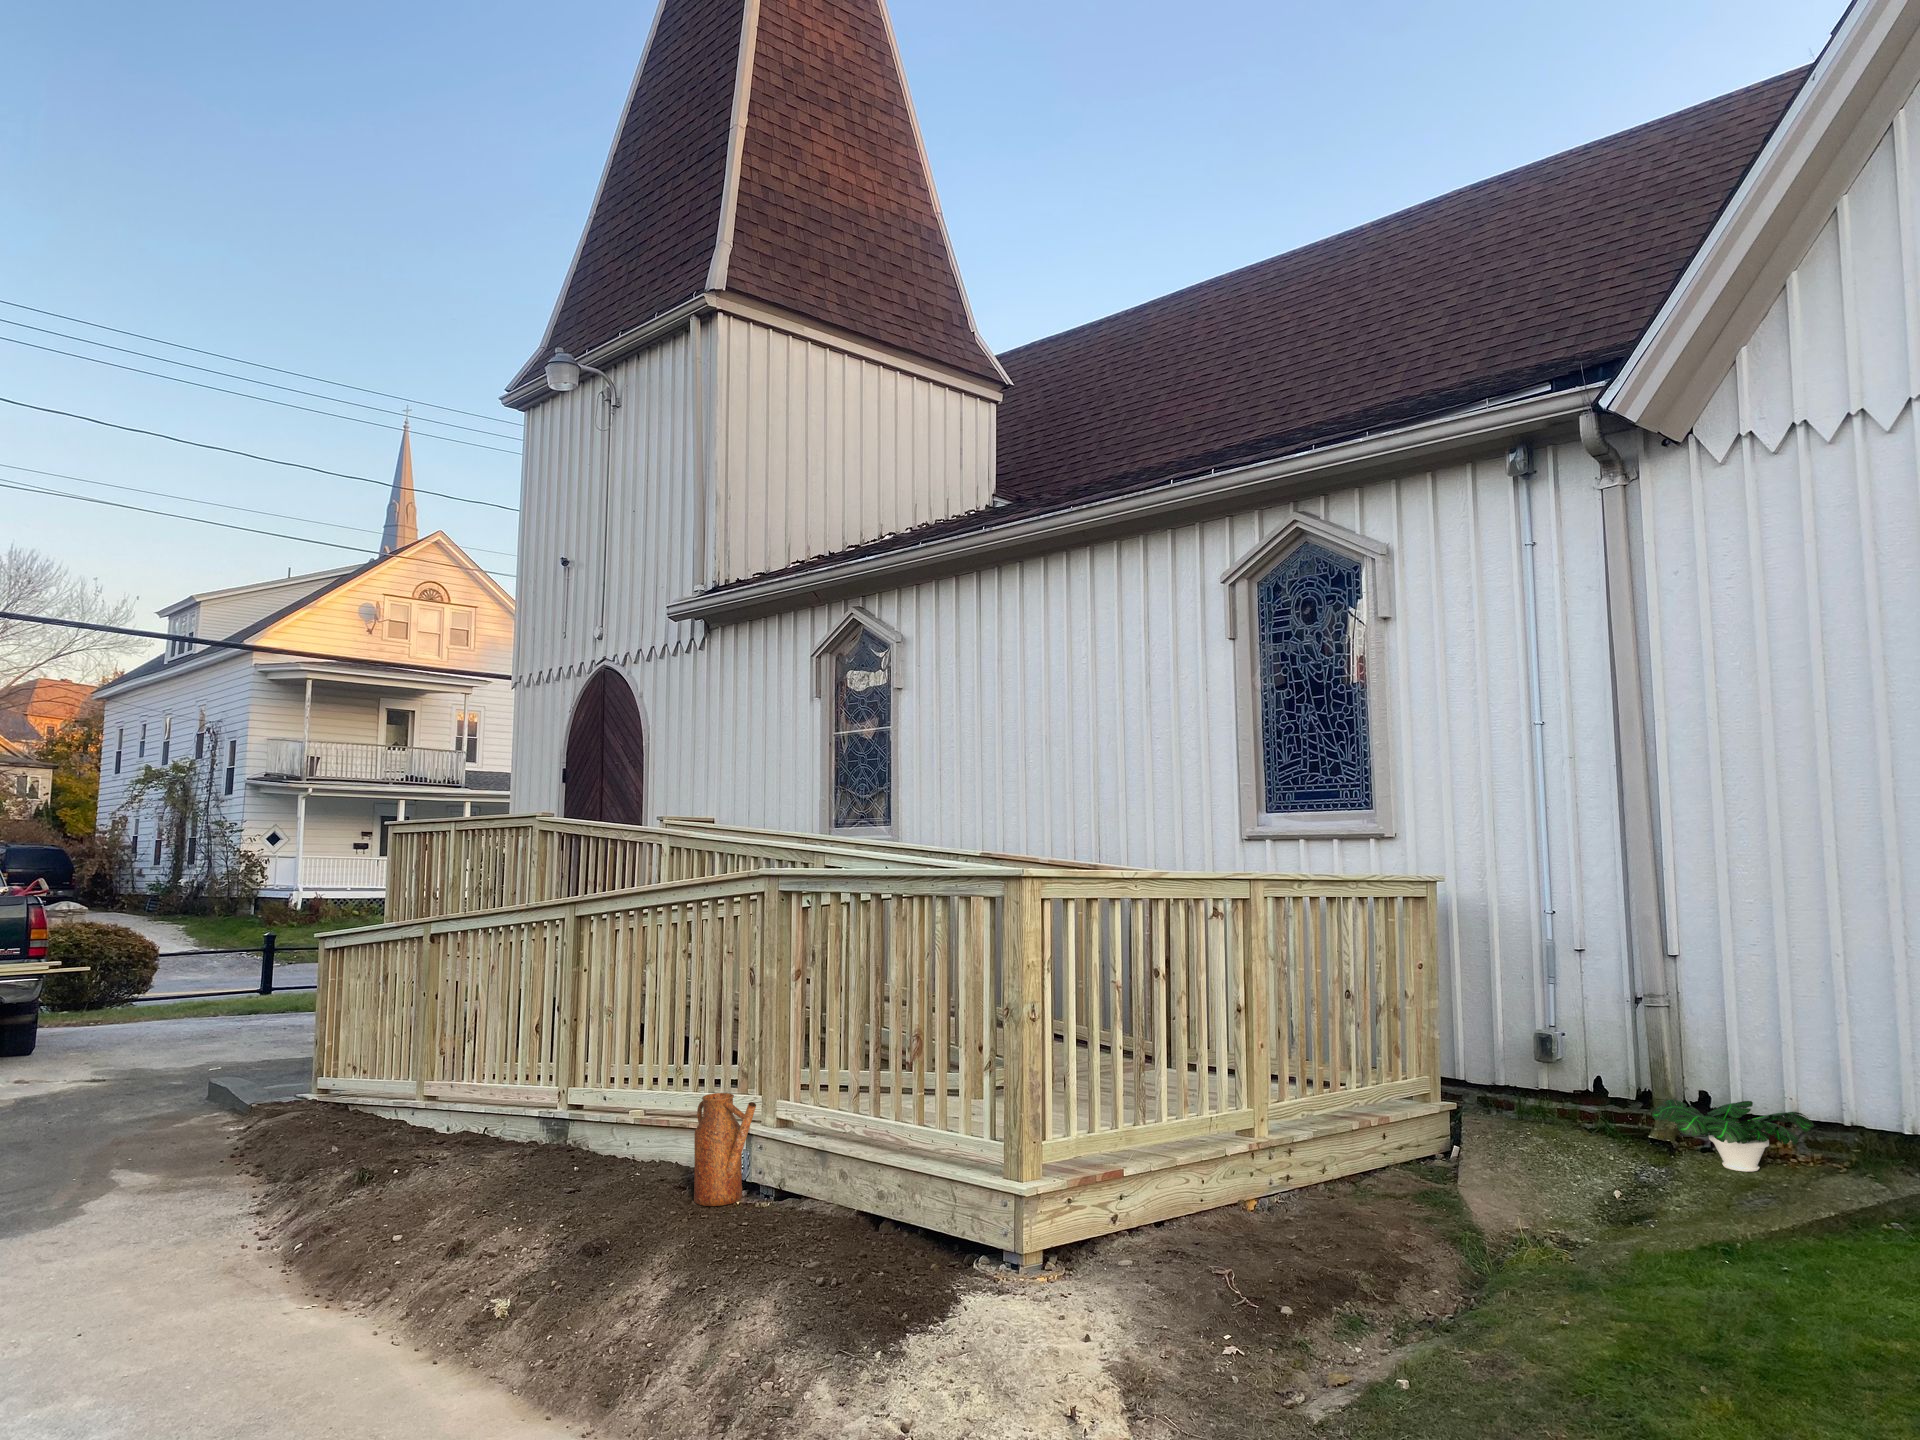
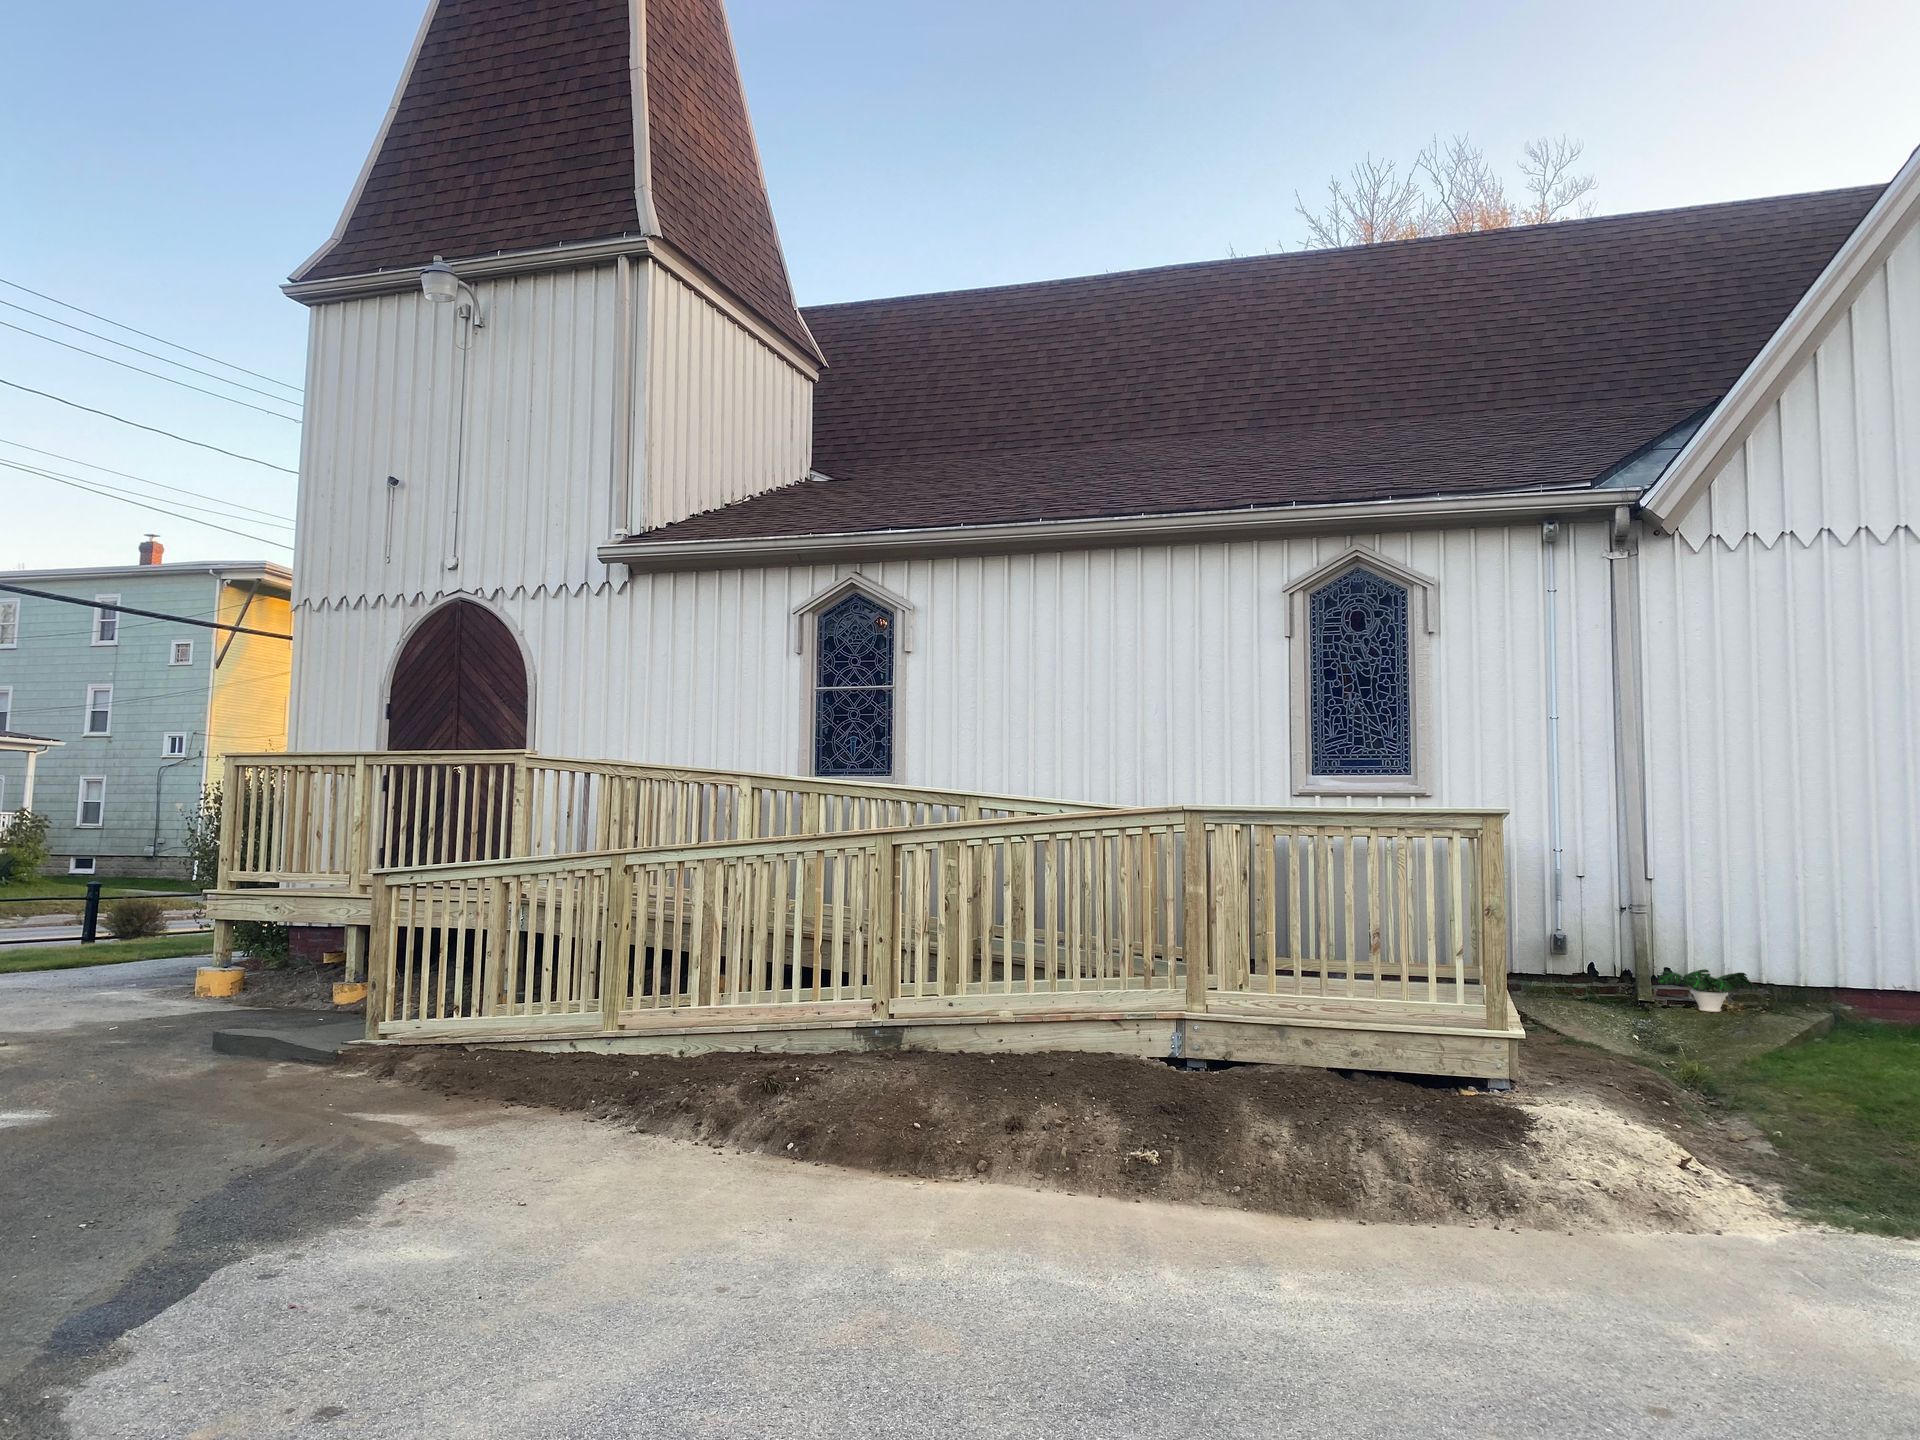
watering can: present [694,1093,756,1206] -> none [1144,990,1228,1080]

